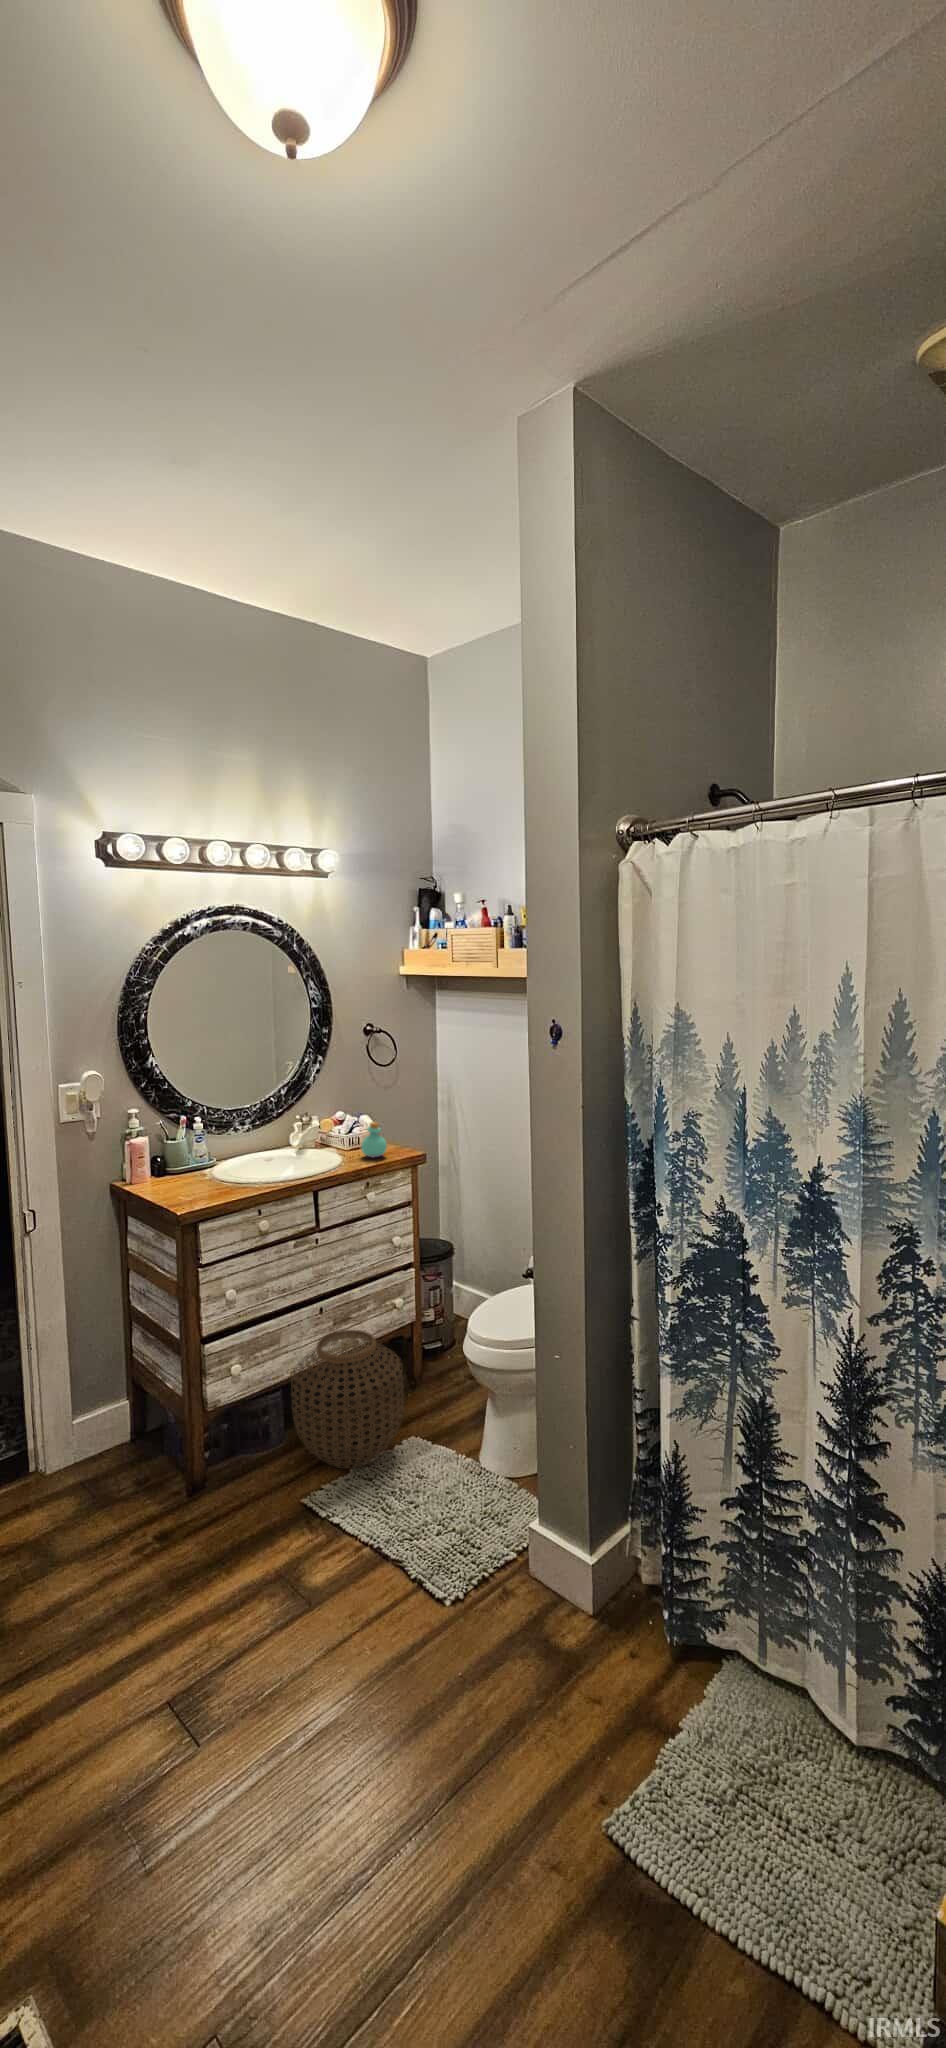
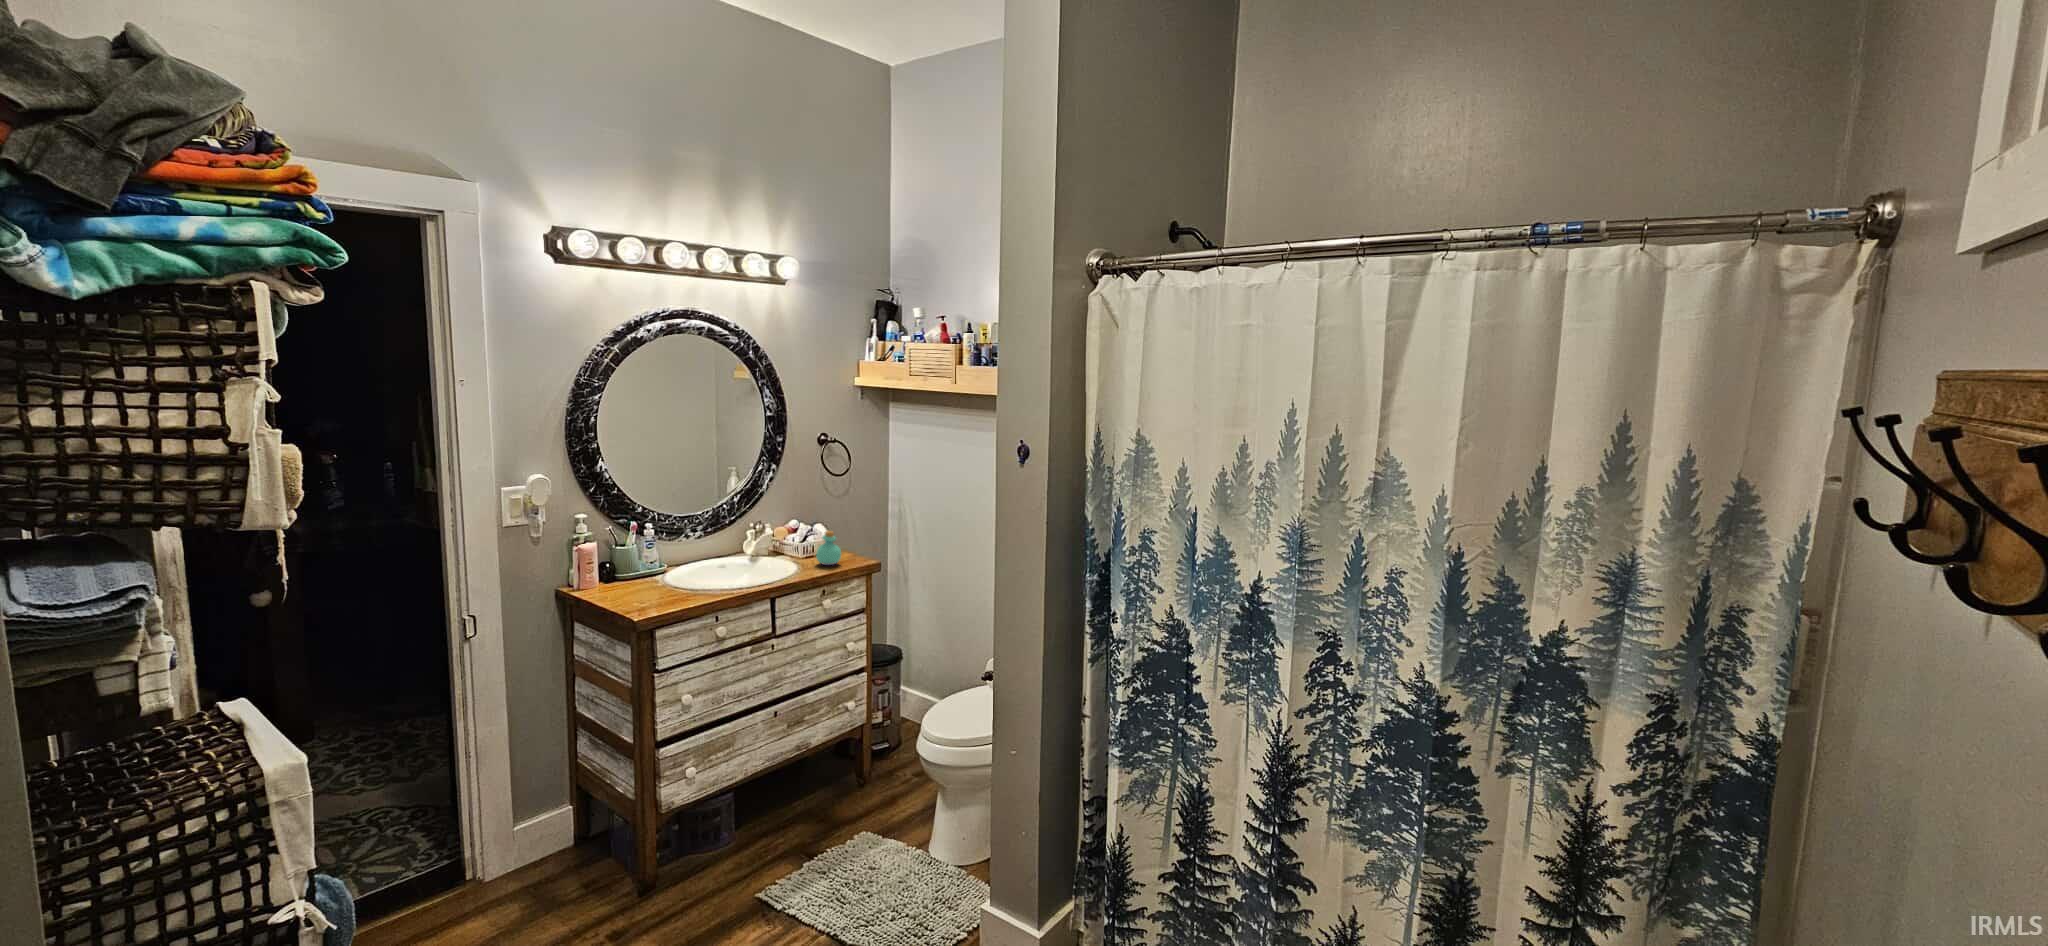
woven basket: present [291,1330,404,1468] -> none [746,731,857,863]

